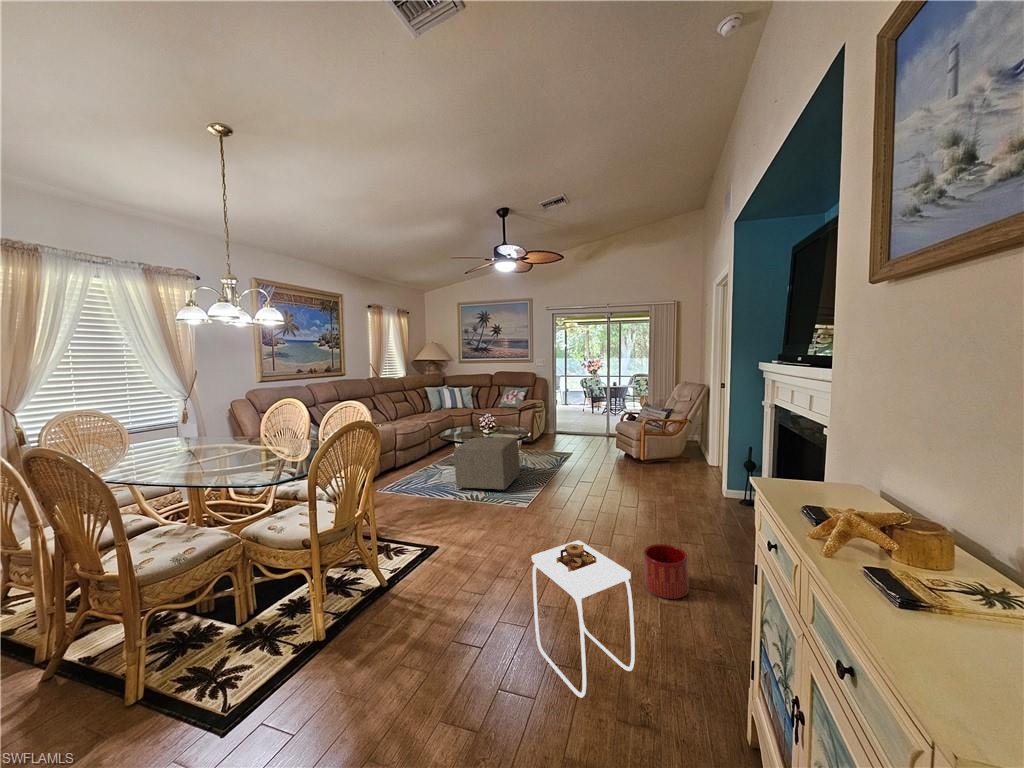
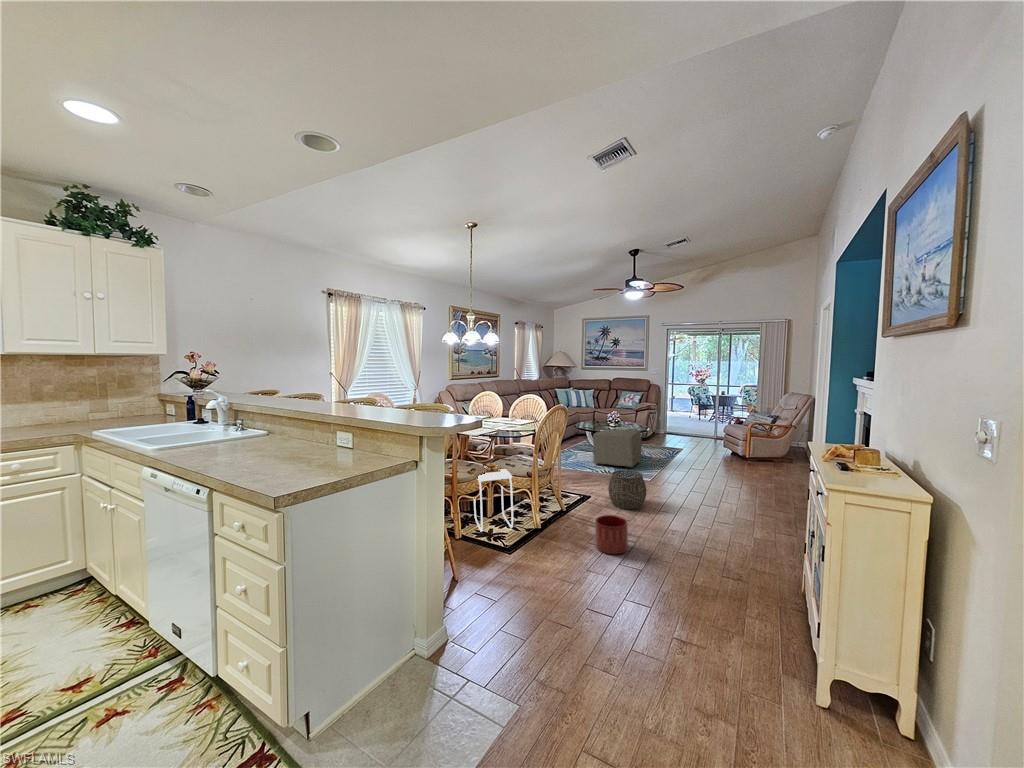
woven basket: none [453,509,509,574] -> present [608,470,647,509]
side table: present [532,540,635,697] -> present [474,463,513,532]
planter: present [644,544,689,599] -> present [595,515,628,554]

